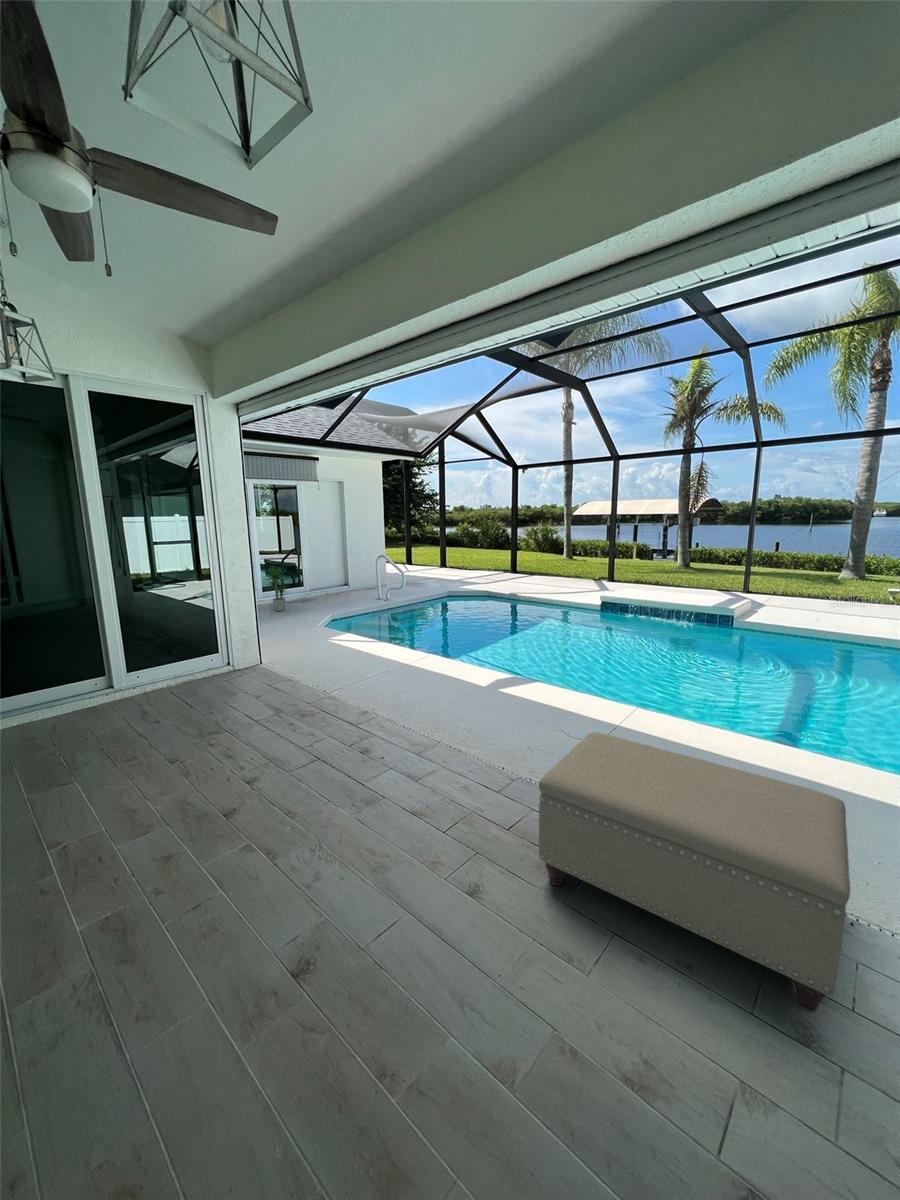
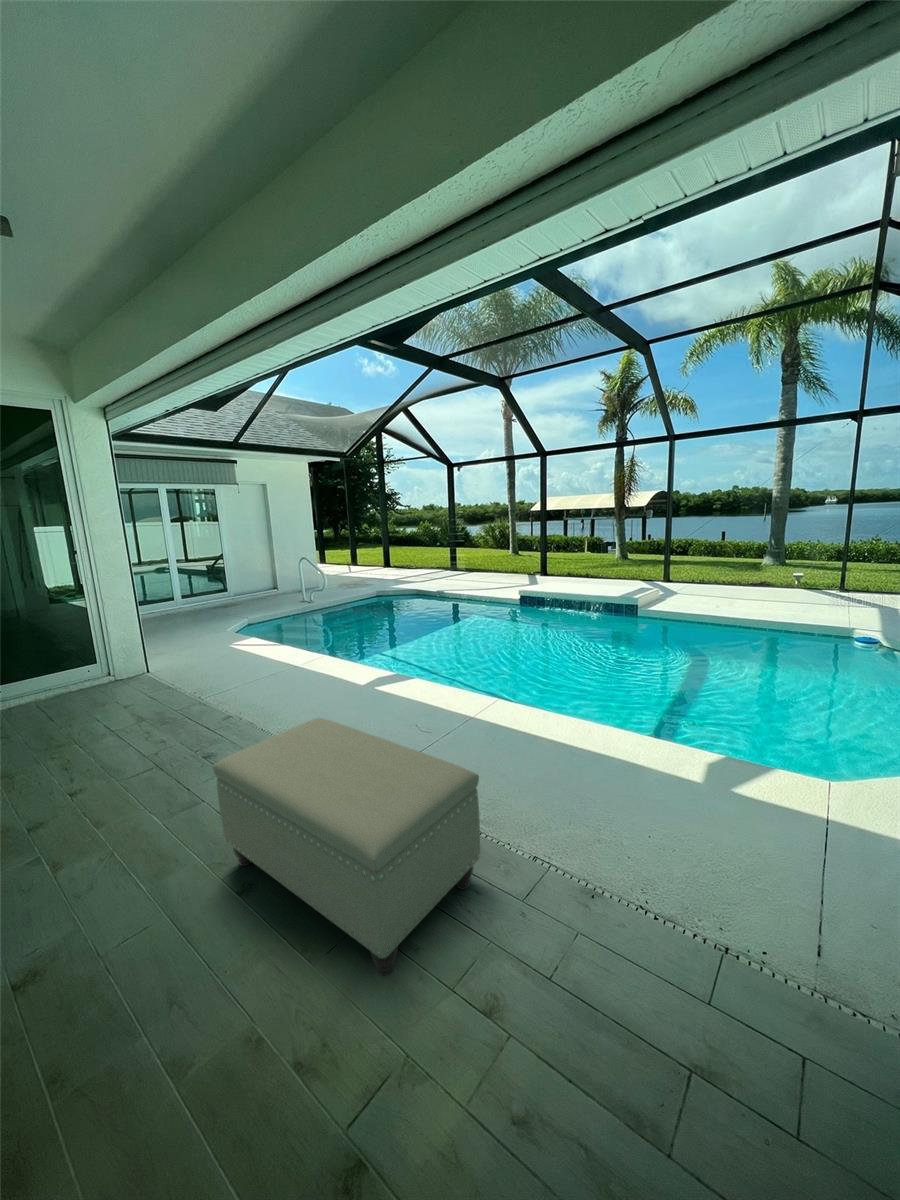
potted plant: present [266,567,286,611] -> none [176,567,210,613]

